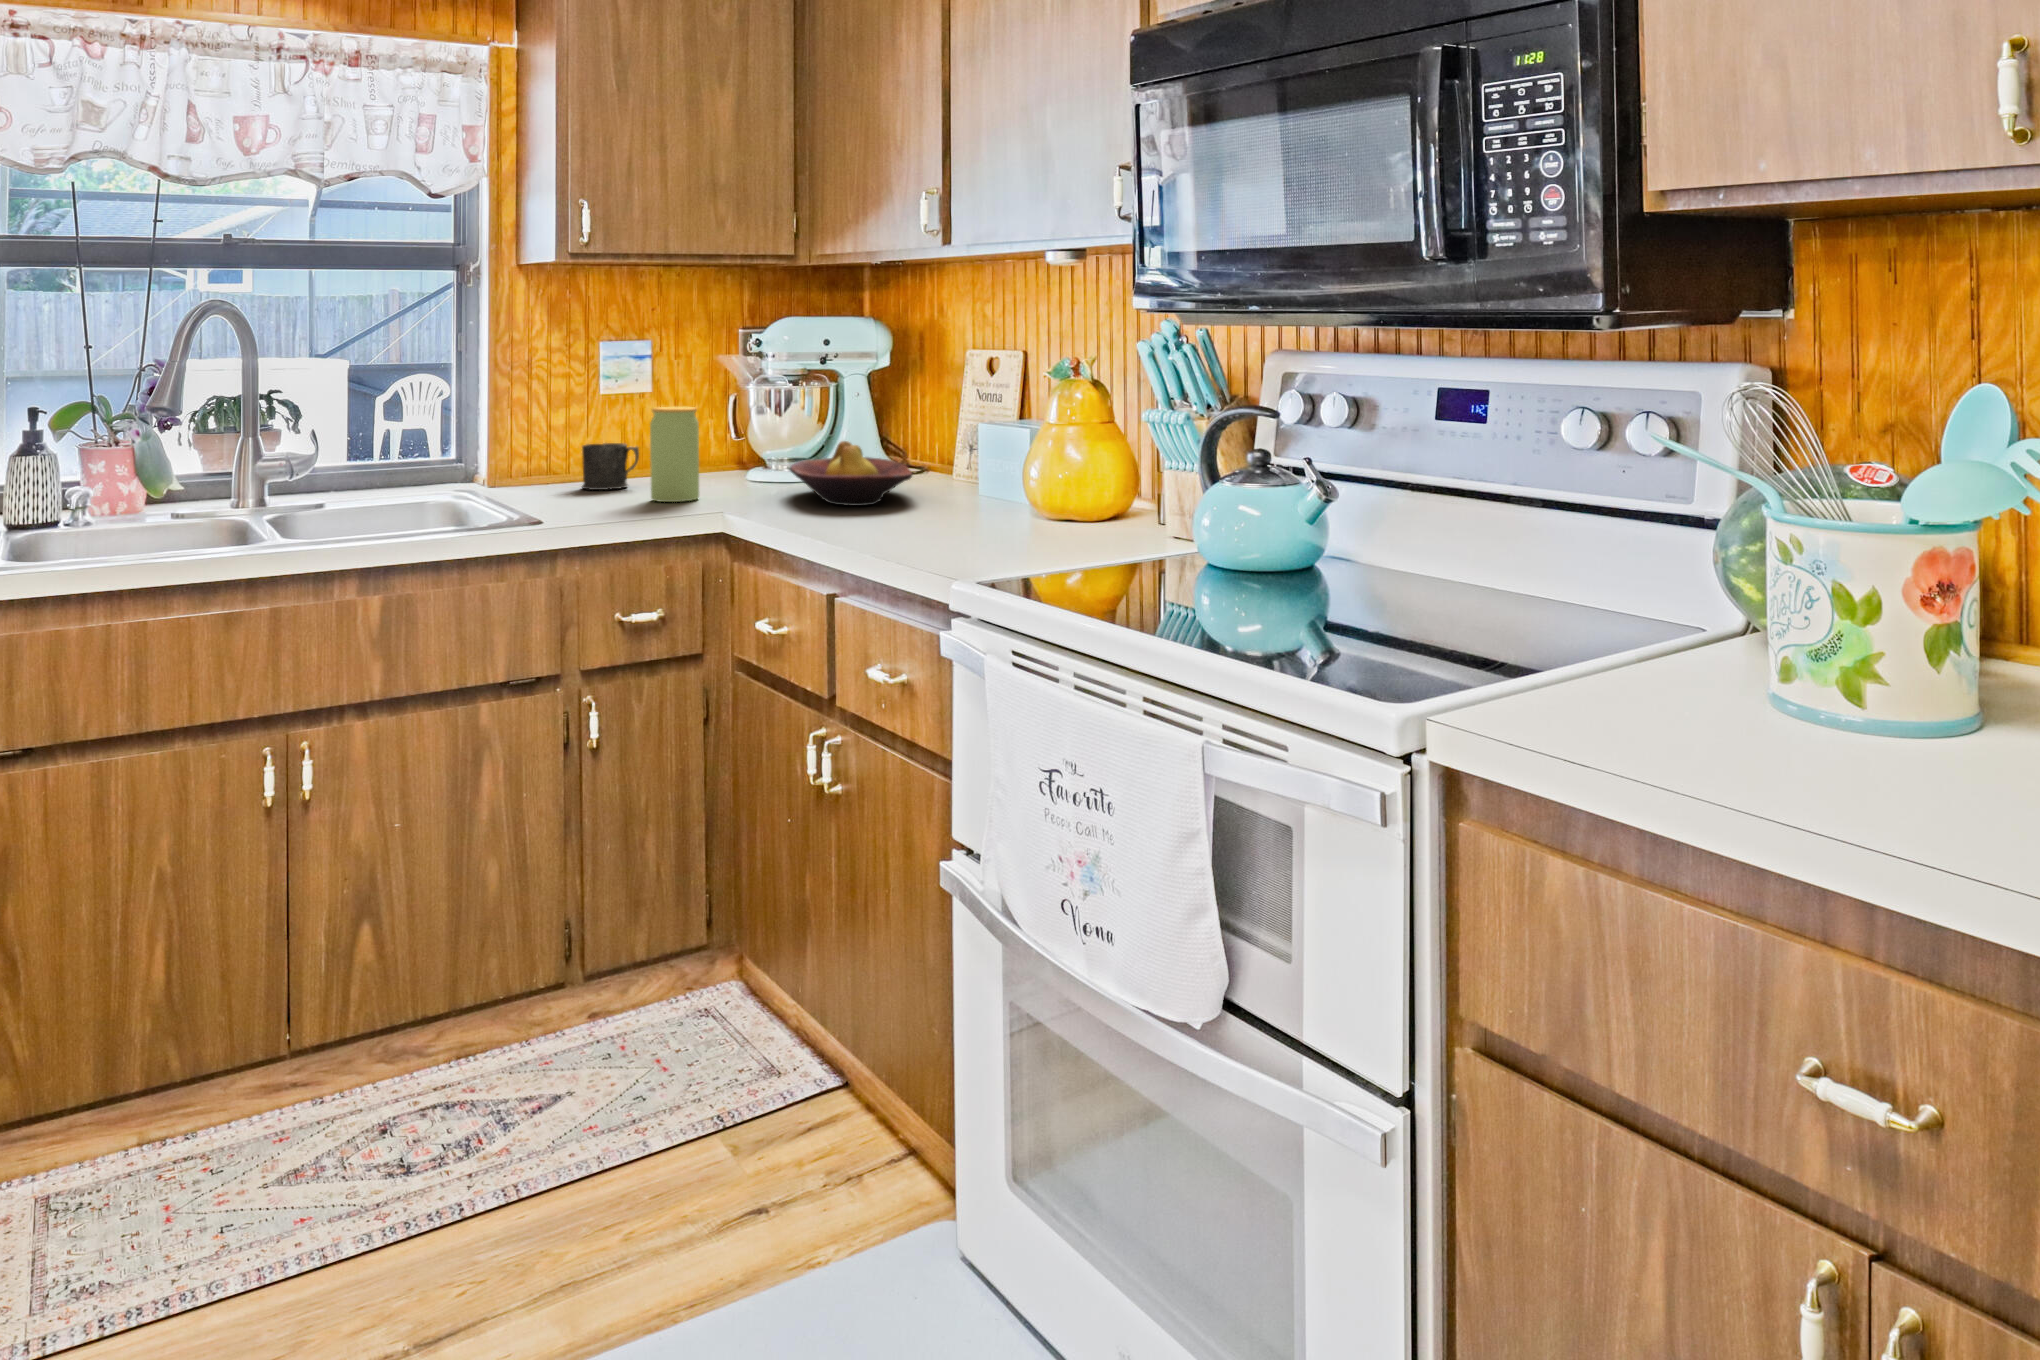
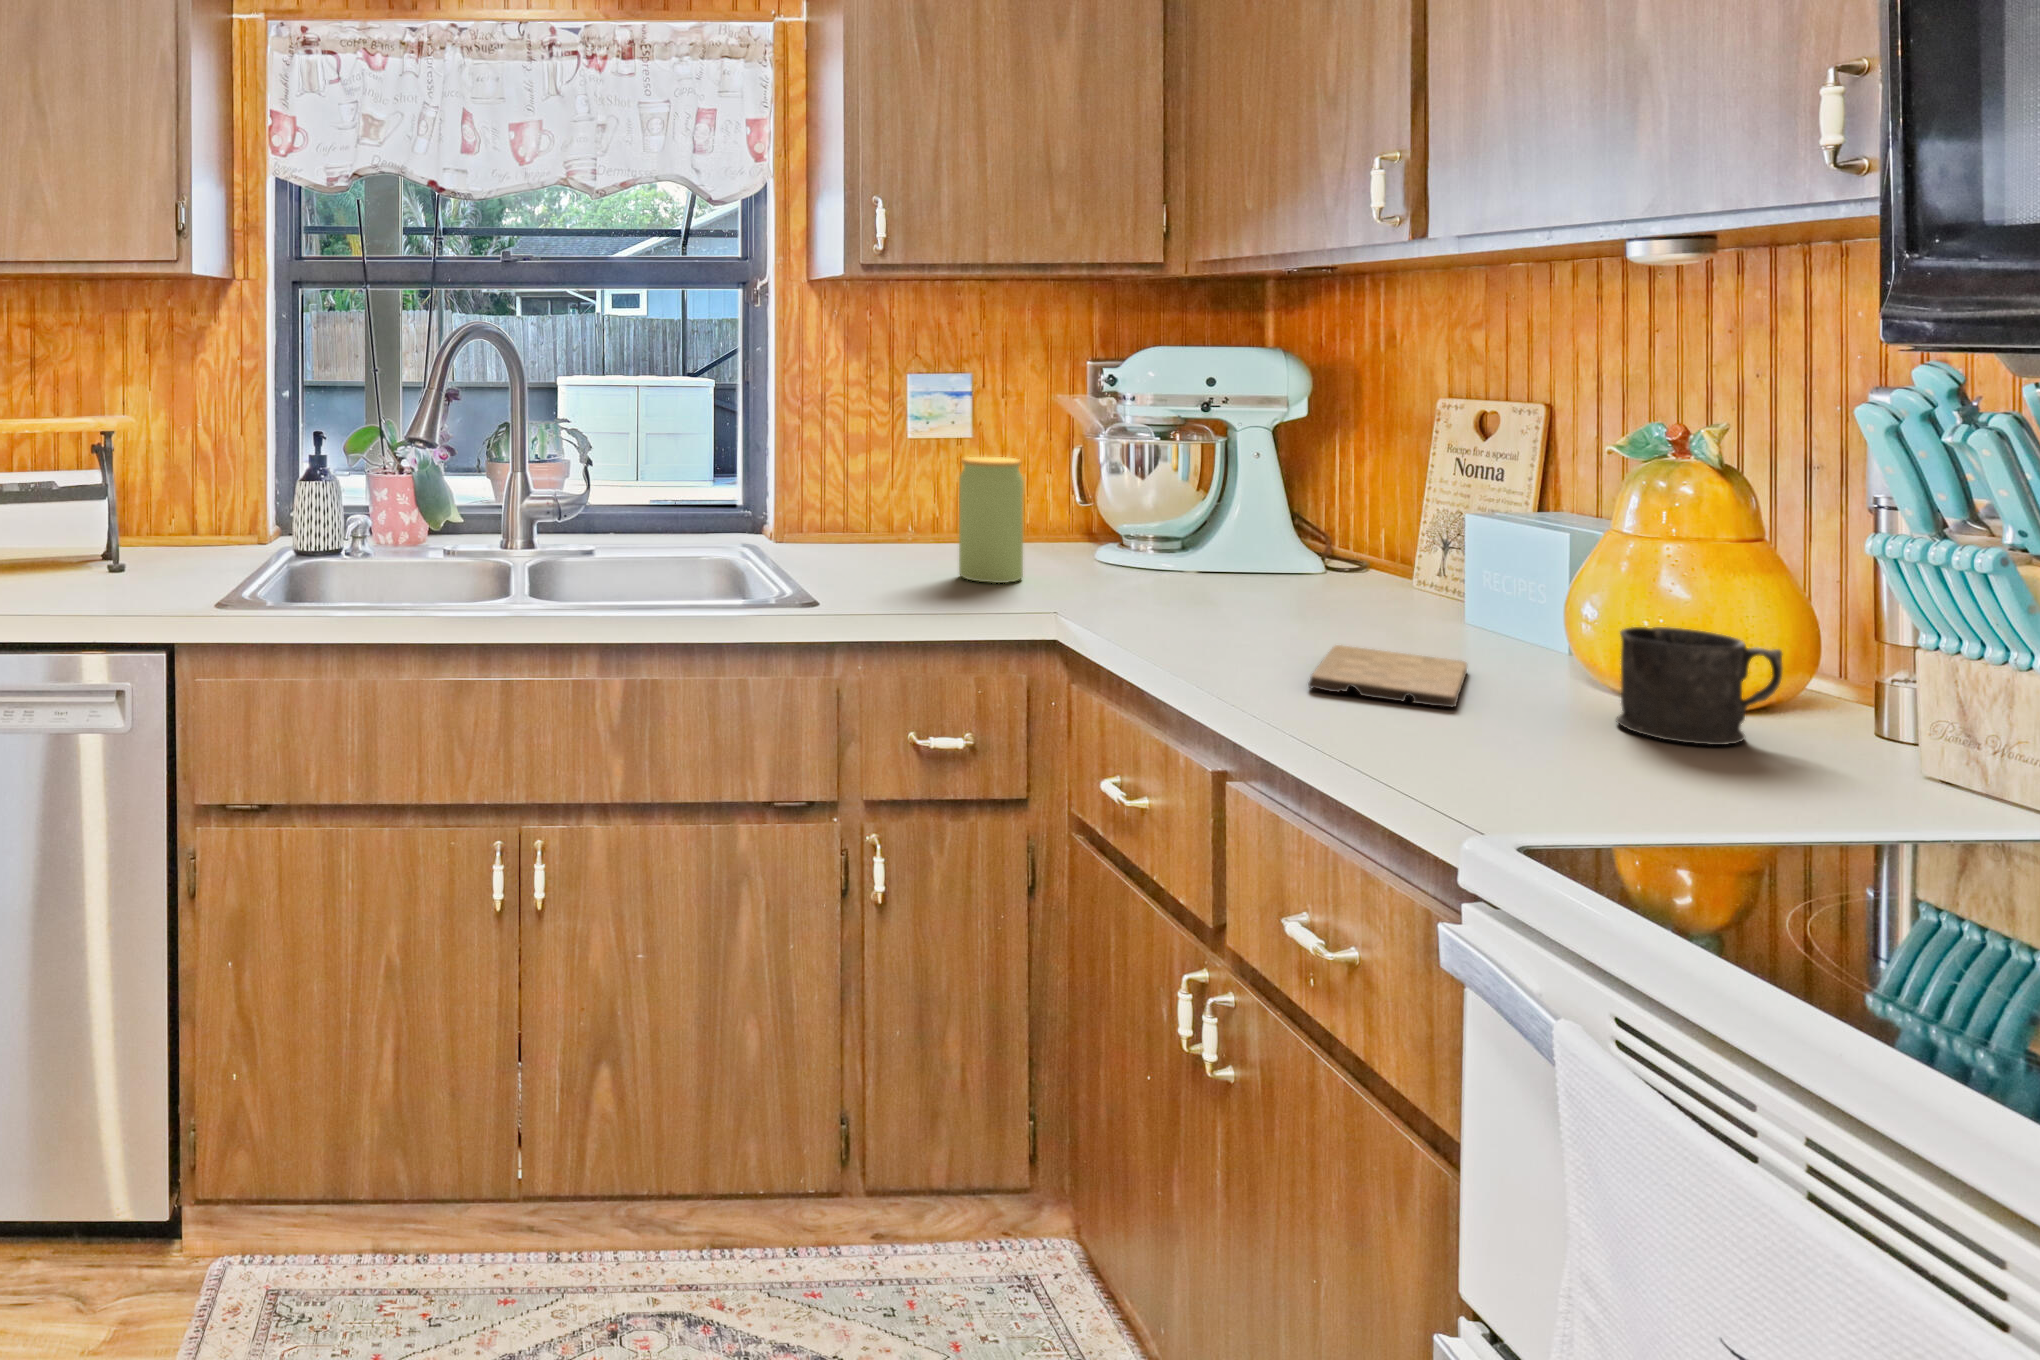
fruit bowl: present [790,441,913,506] -> none [1151,516,1347,618]
mug: present [582,443,639,490] -> present [1616,627,1782,745]
cutting board: none [882,512,974,536] -> present [1308,645,1467,707]

